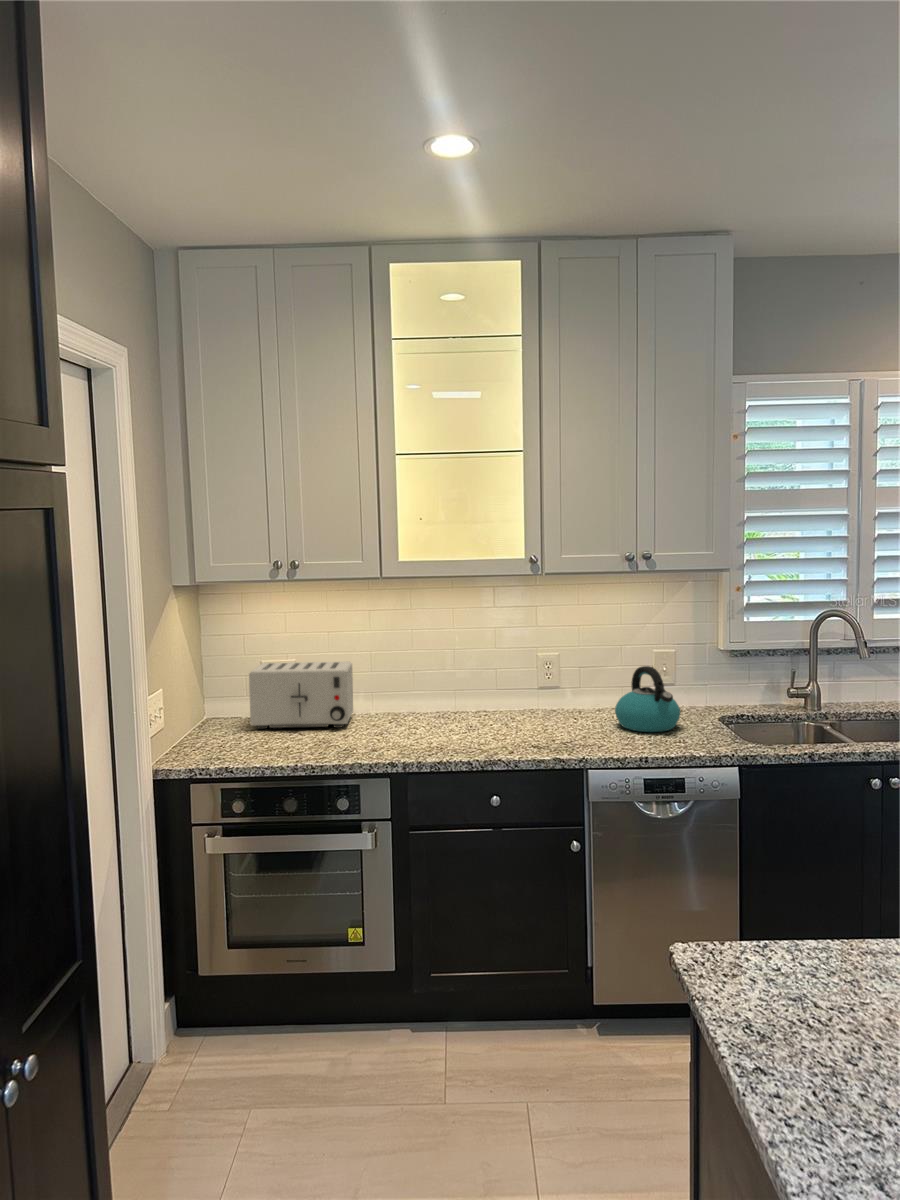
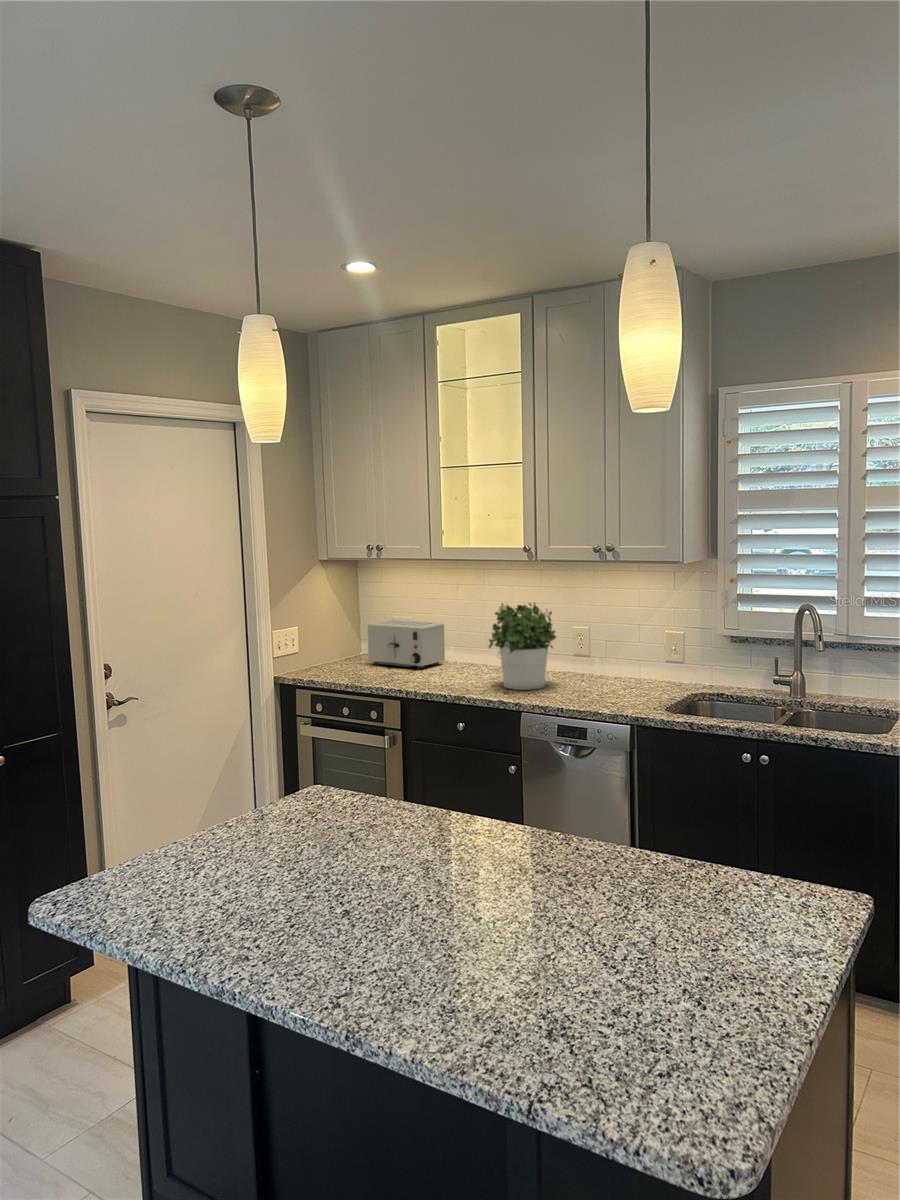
potted plant: none [481,625,575,740] -> present [489,603,556,690]
kettle: present [615,666,680,732] -> none [590,642,643,696]

